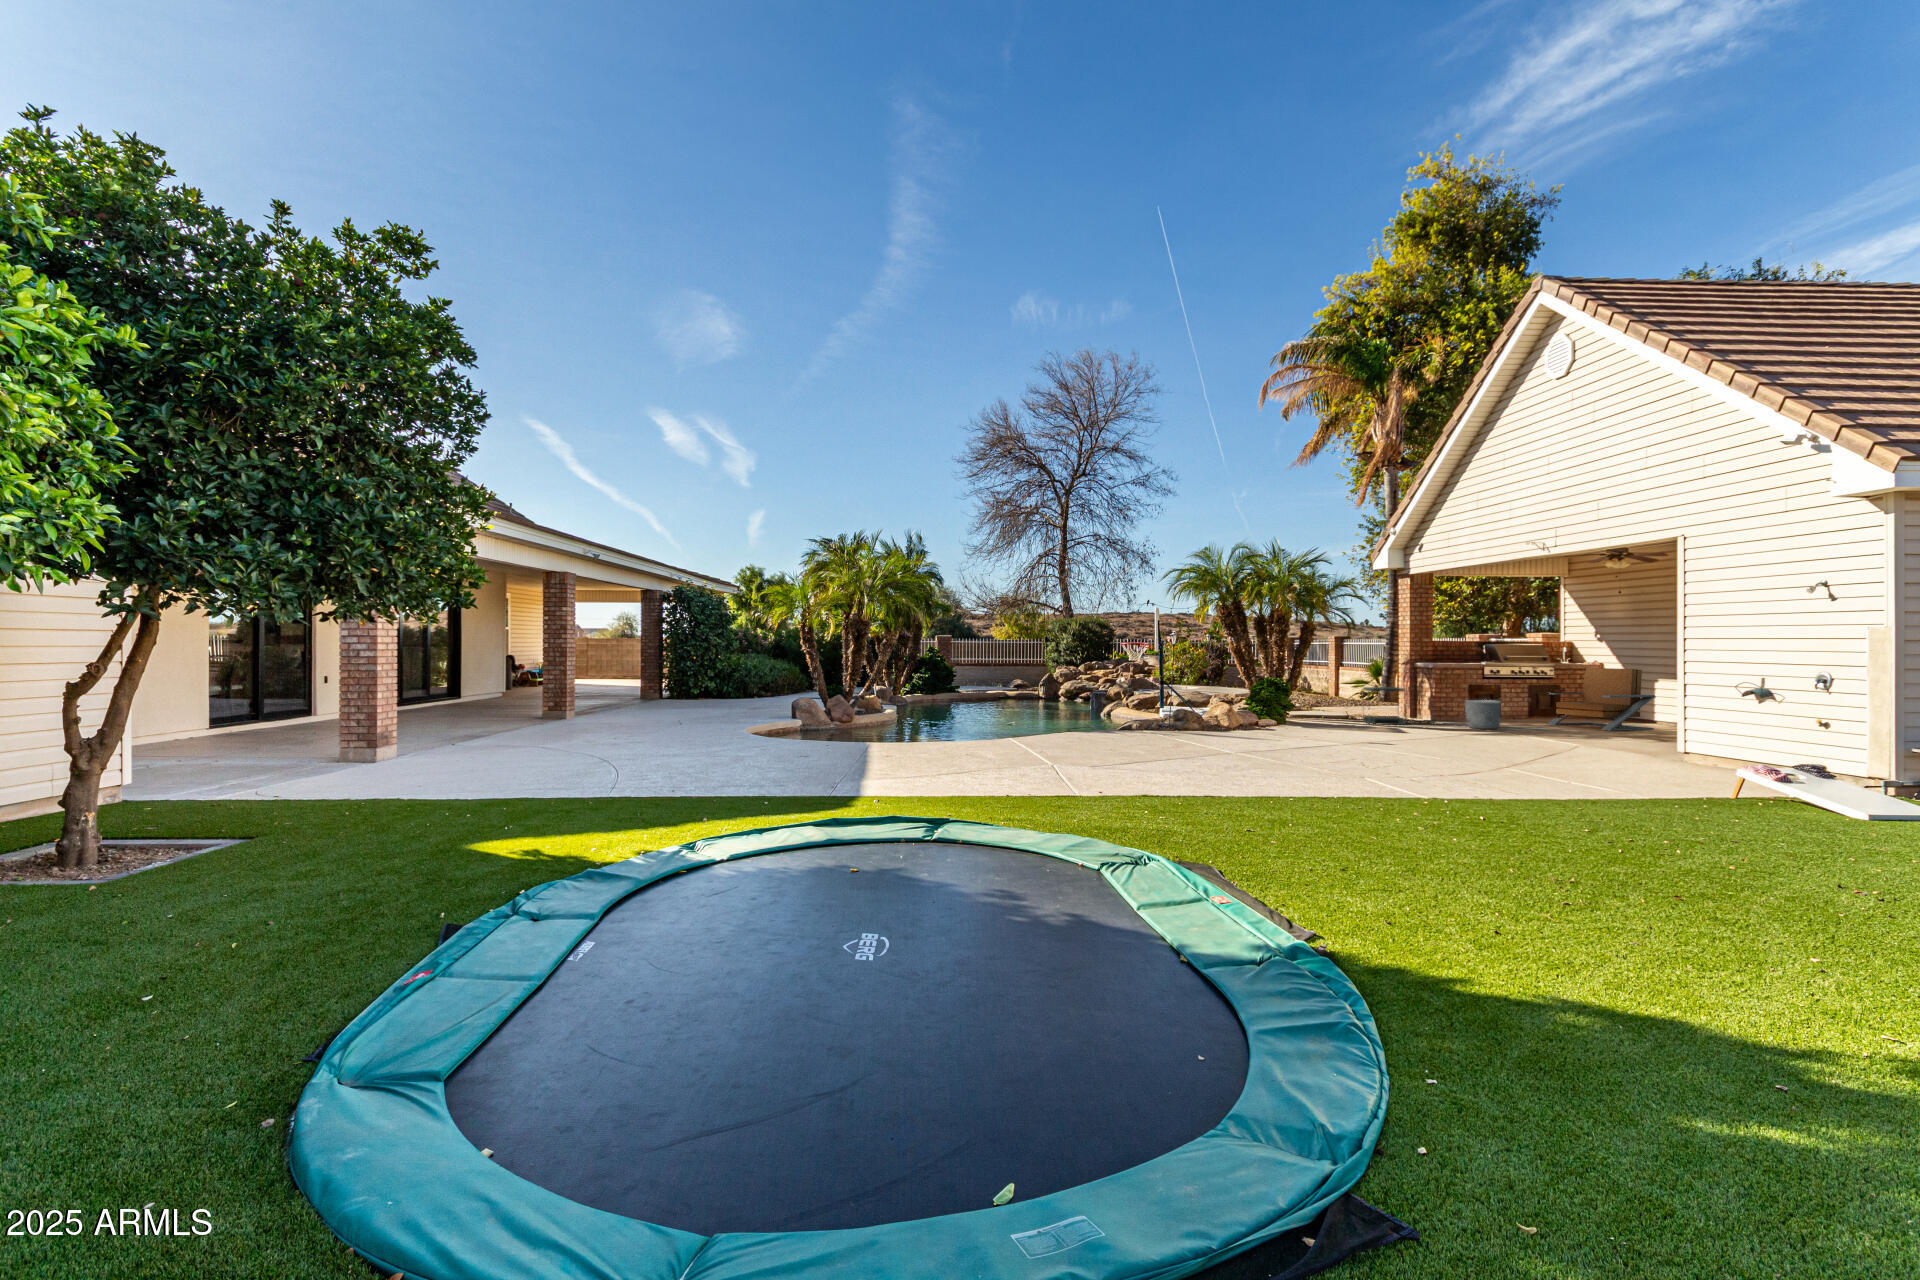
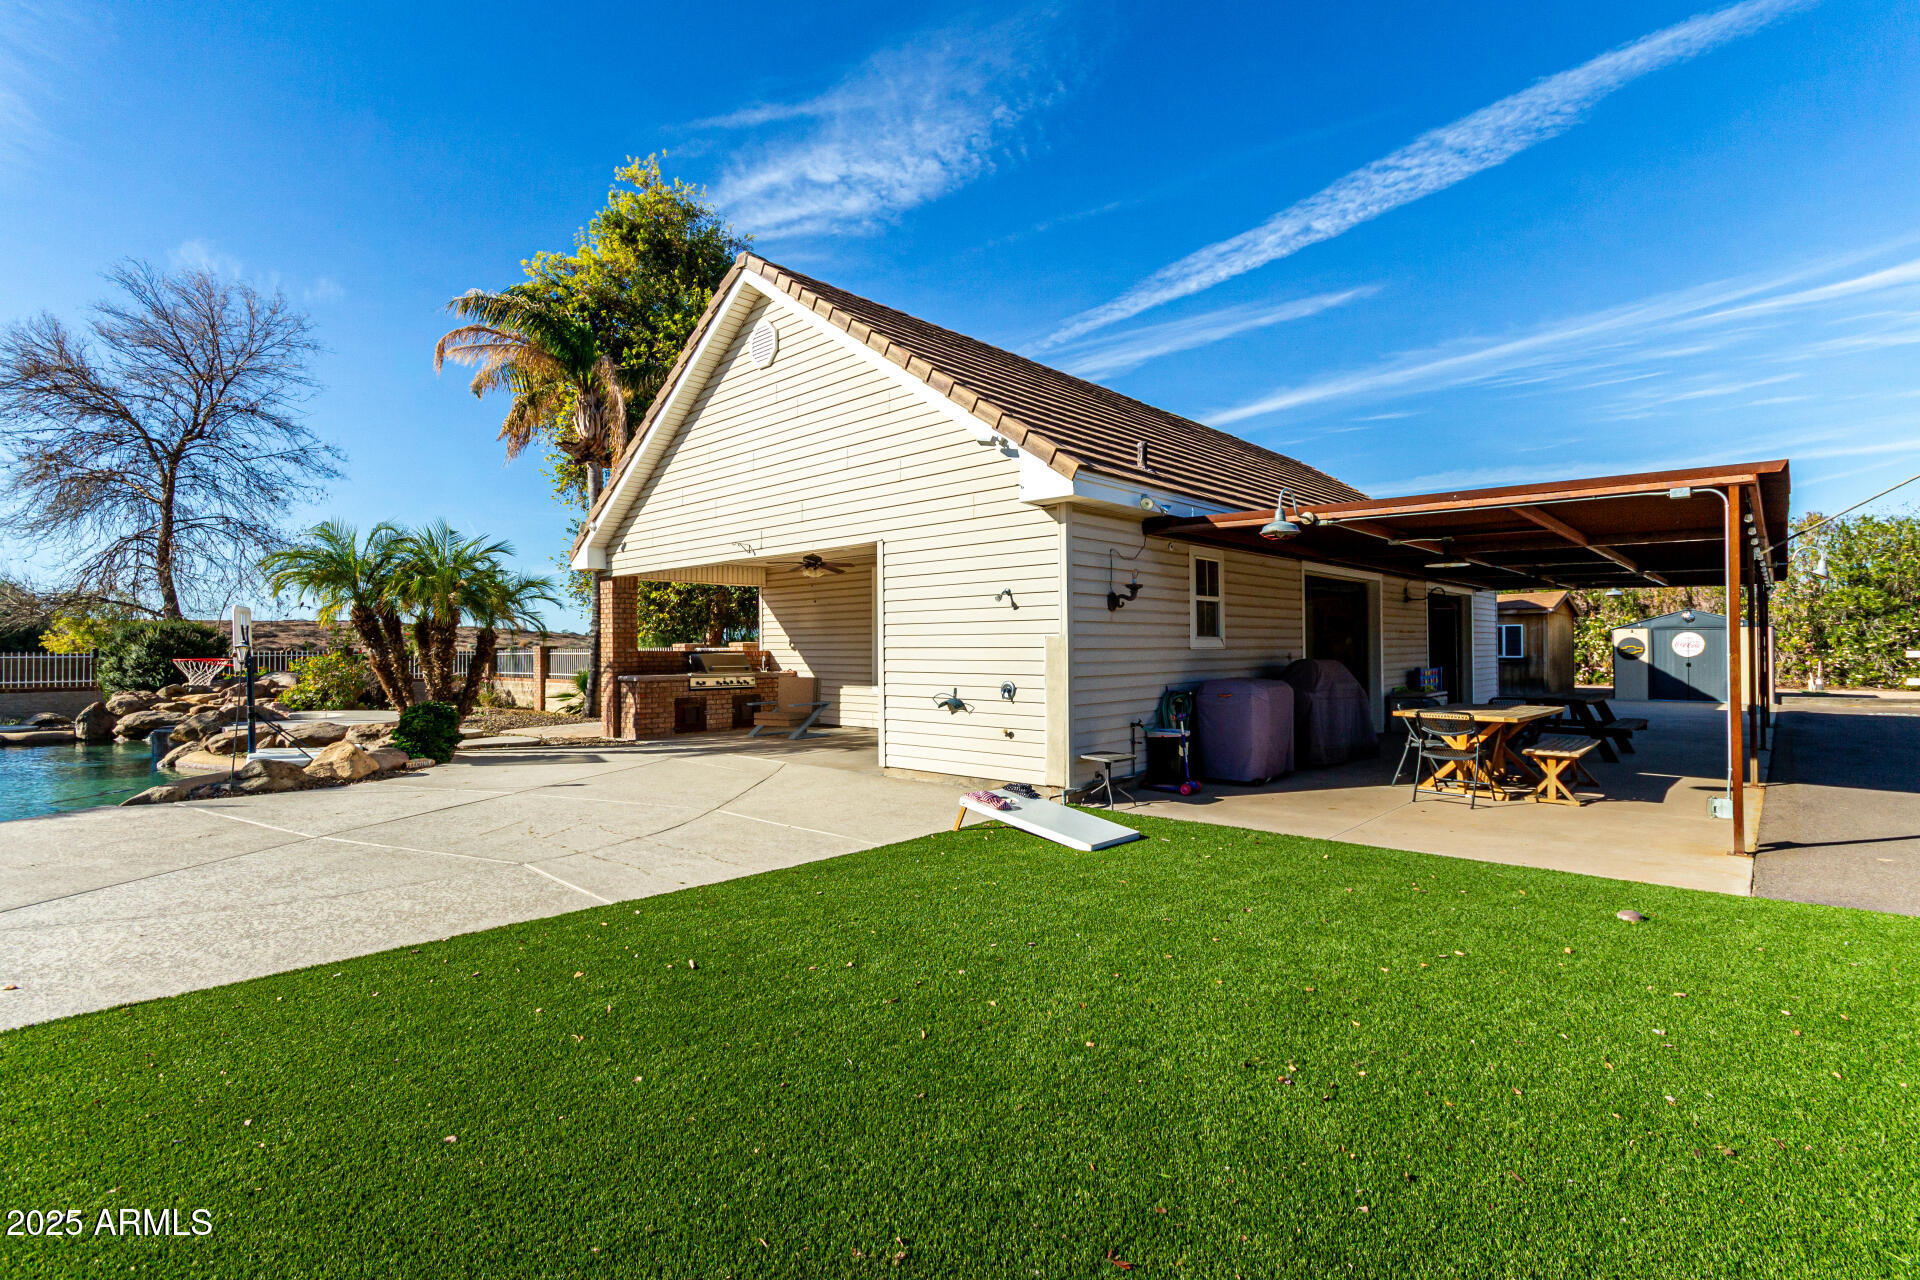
side table: present [1363,687,1405,725] -> none [563,705,607,750]
planter: present [1465,700,1501,729] -> none [667,715,700,747]

